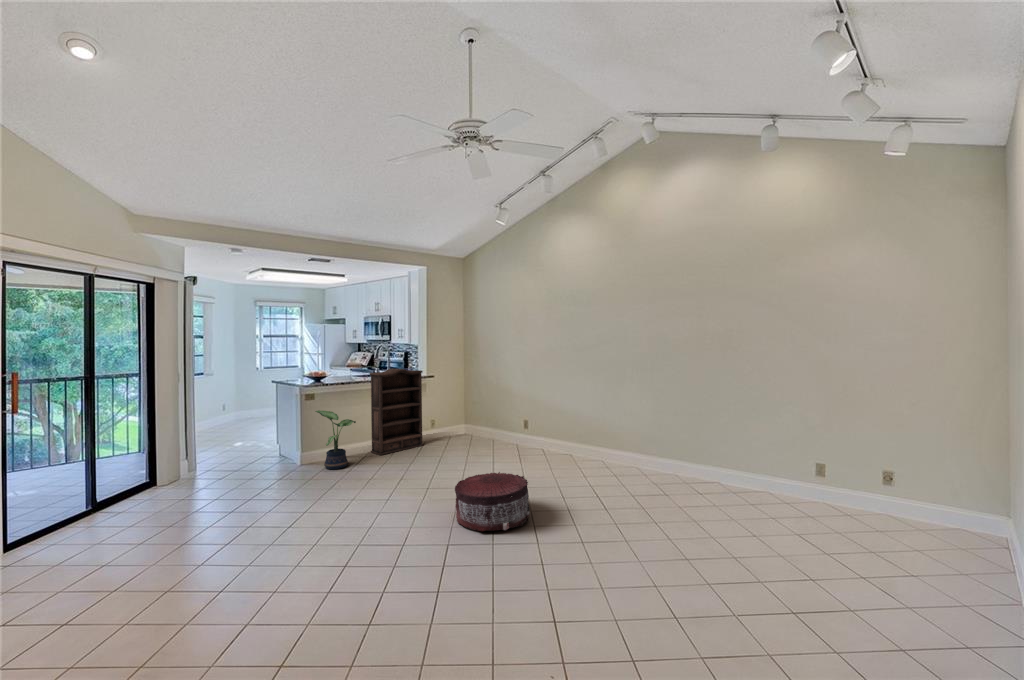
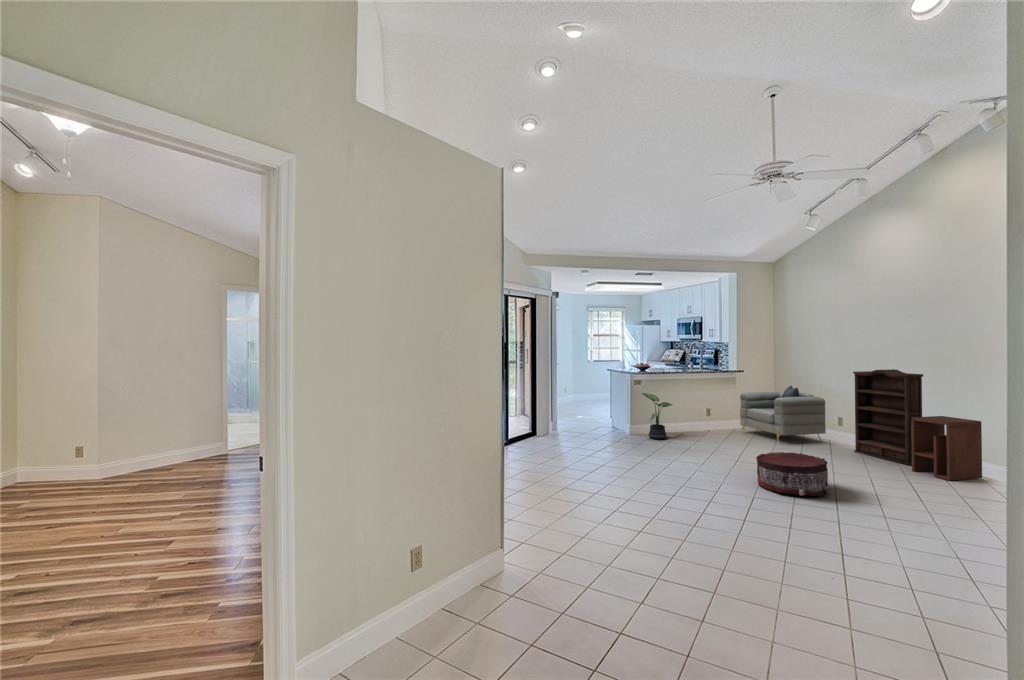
bookshelf: present [370,369,423,455] -> present [853,369,923,465]
armchair: none [431,388,510,452] -> present [740,386,826,443]
side table: none [583,410,631,472] -> present [911,416,982,481]

